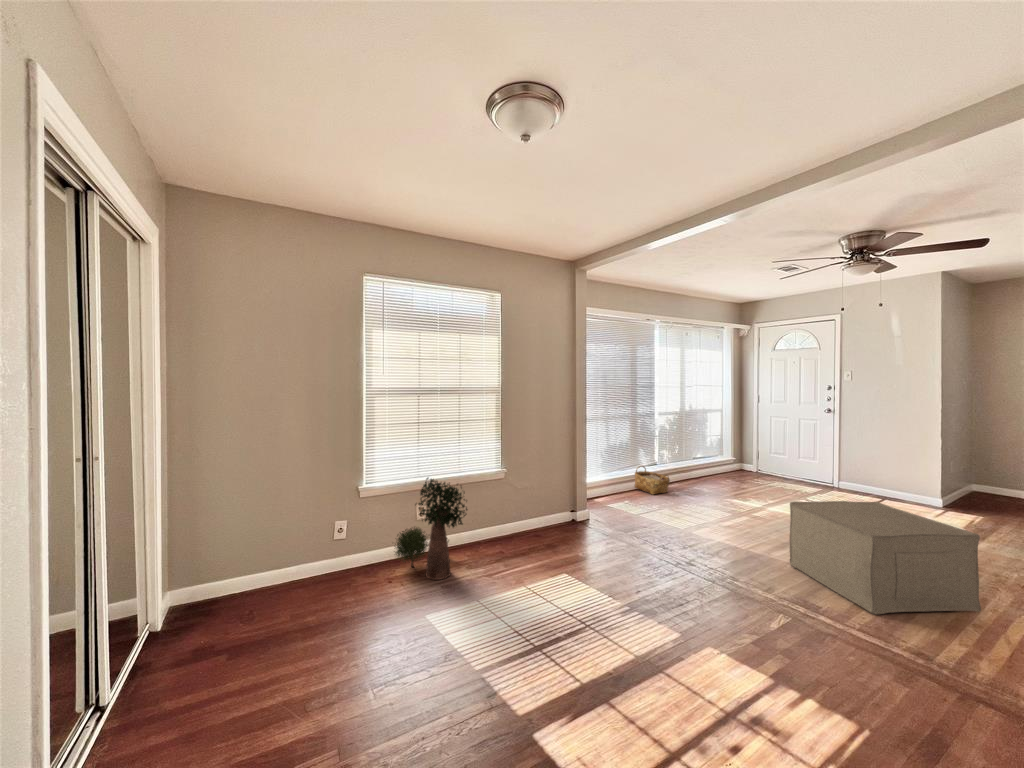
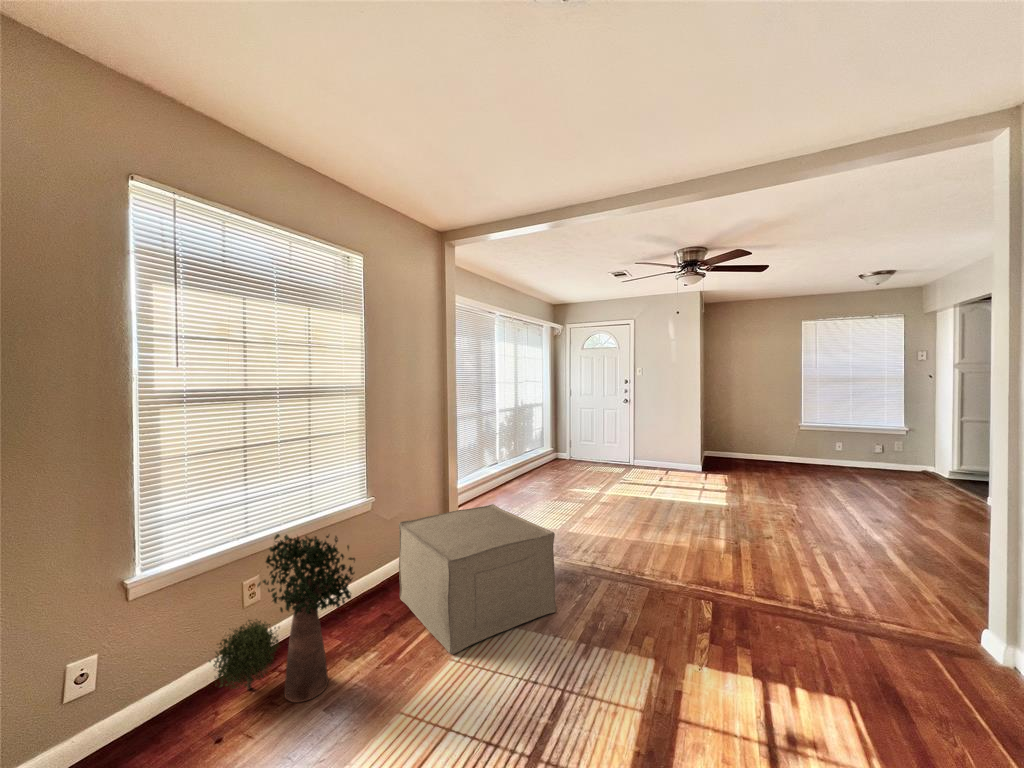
woven basket: present [635,466,670,495] -> none [480,468,517,498]
ottoman: present [790,501,981,614] -> present [399,504,556,654]

